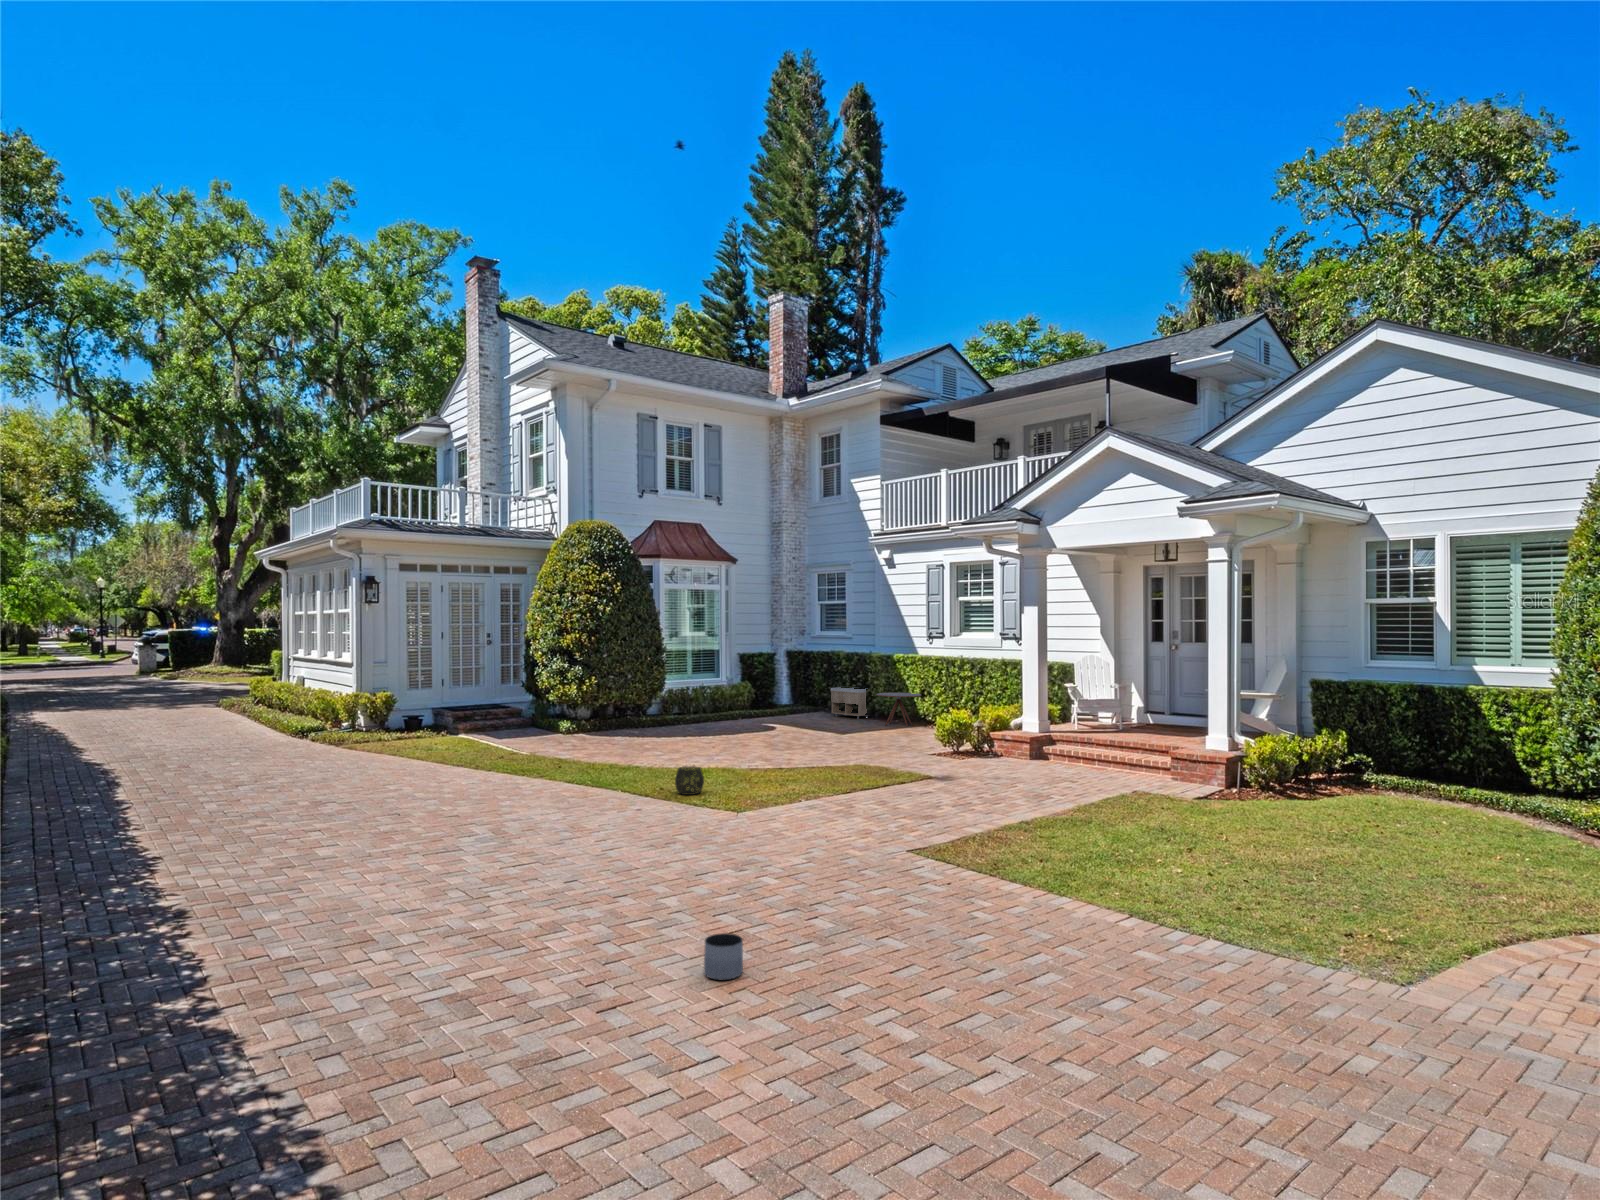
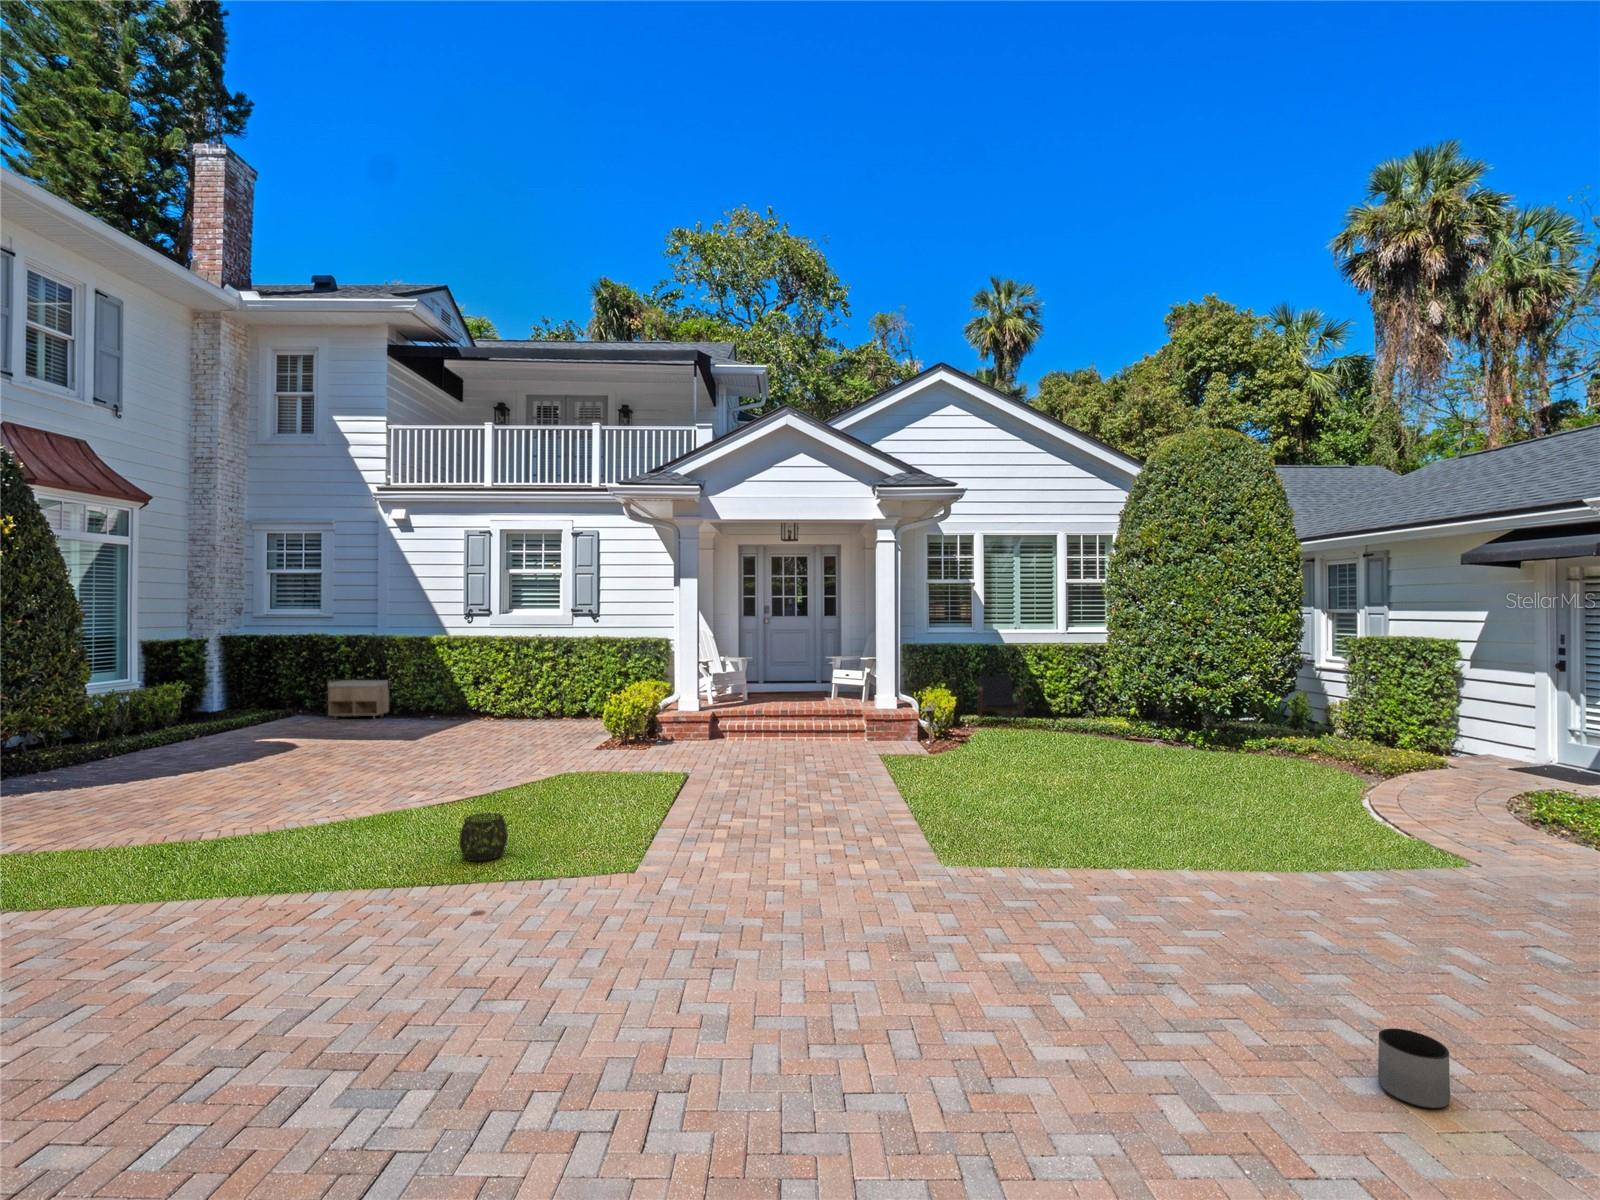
round table: present [876,693,921,726] -> none [420,681,479,723]
lounge chair: none [1401,721,1478,796] -> present [977,675,1024,723]

